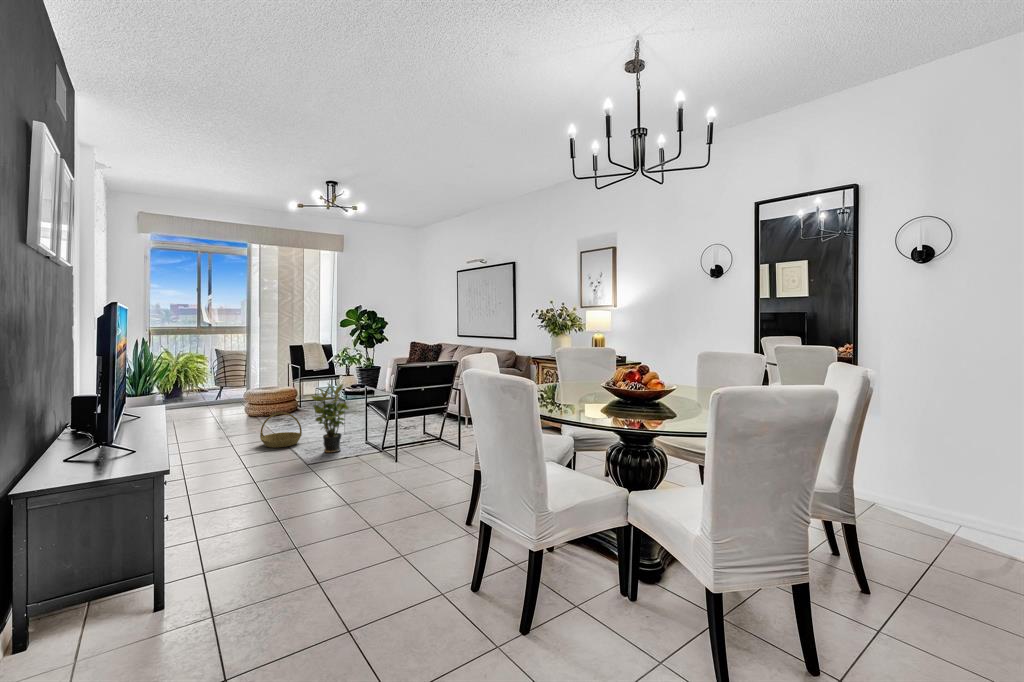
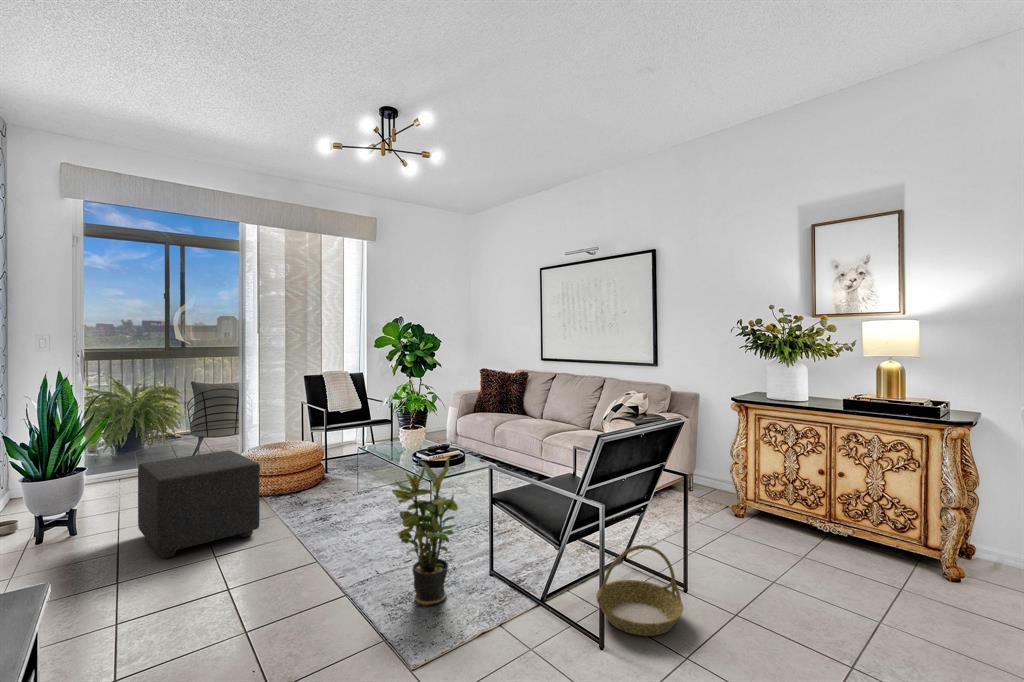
ottoman: none [185,387,253,439] -> present [138,450,260,558]
basket: present [260,412,302,448] -> present [596,545,683,636]

